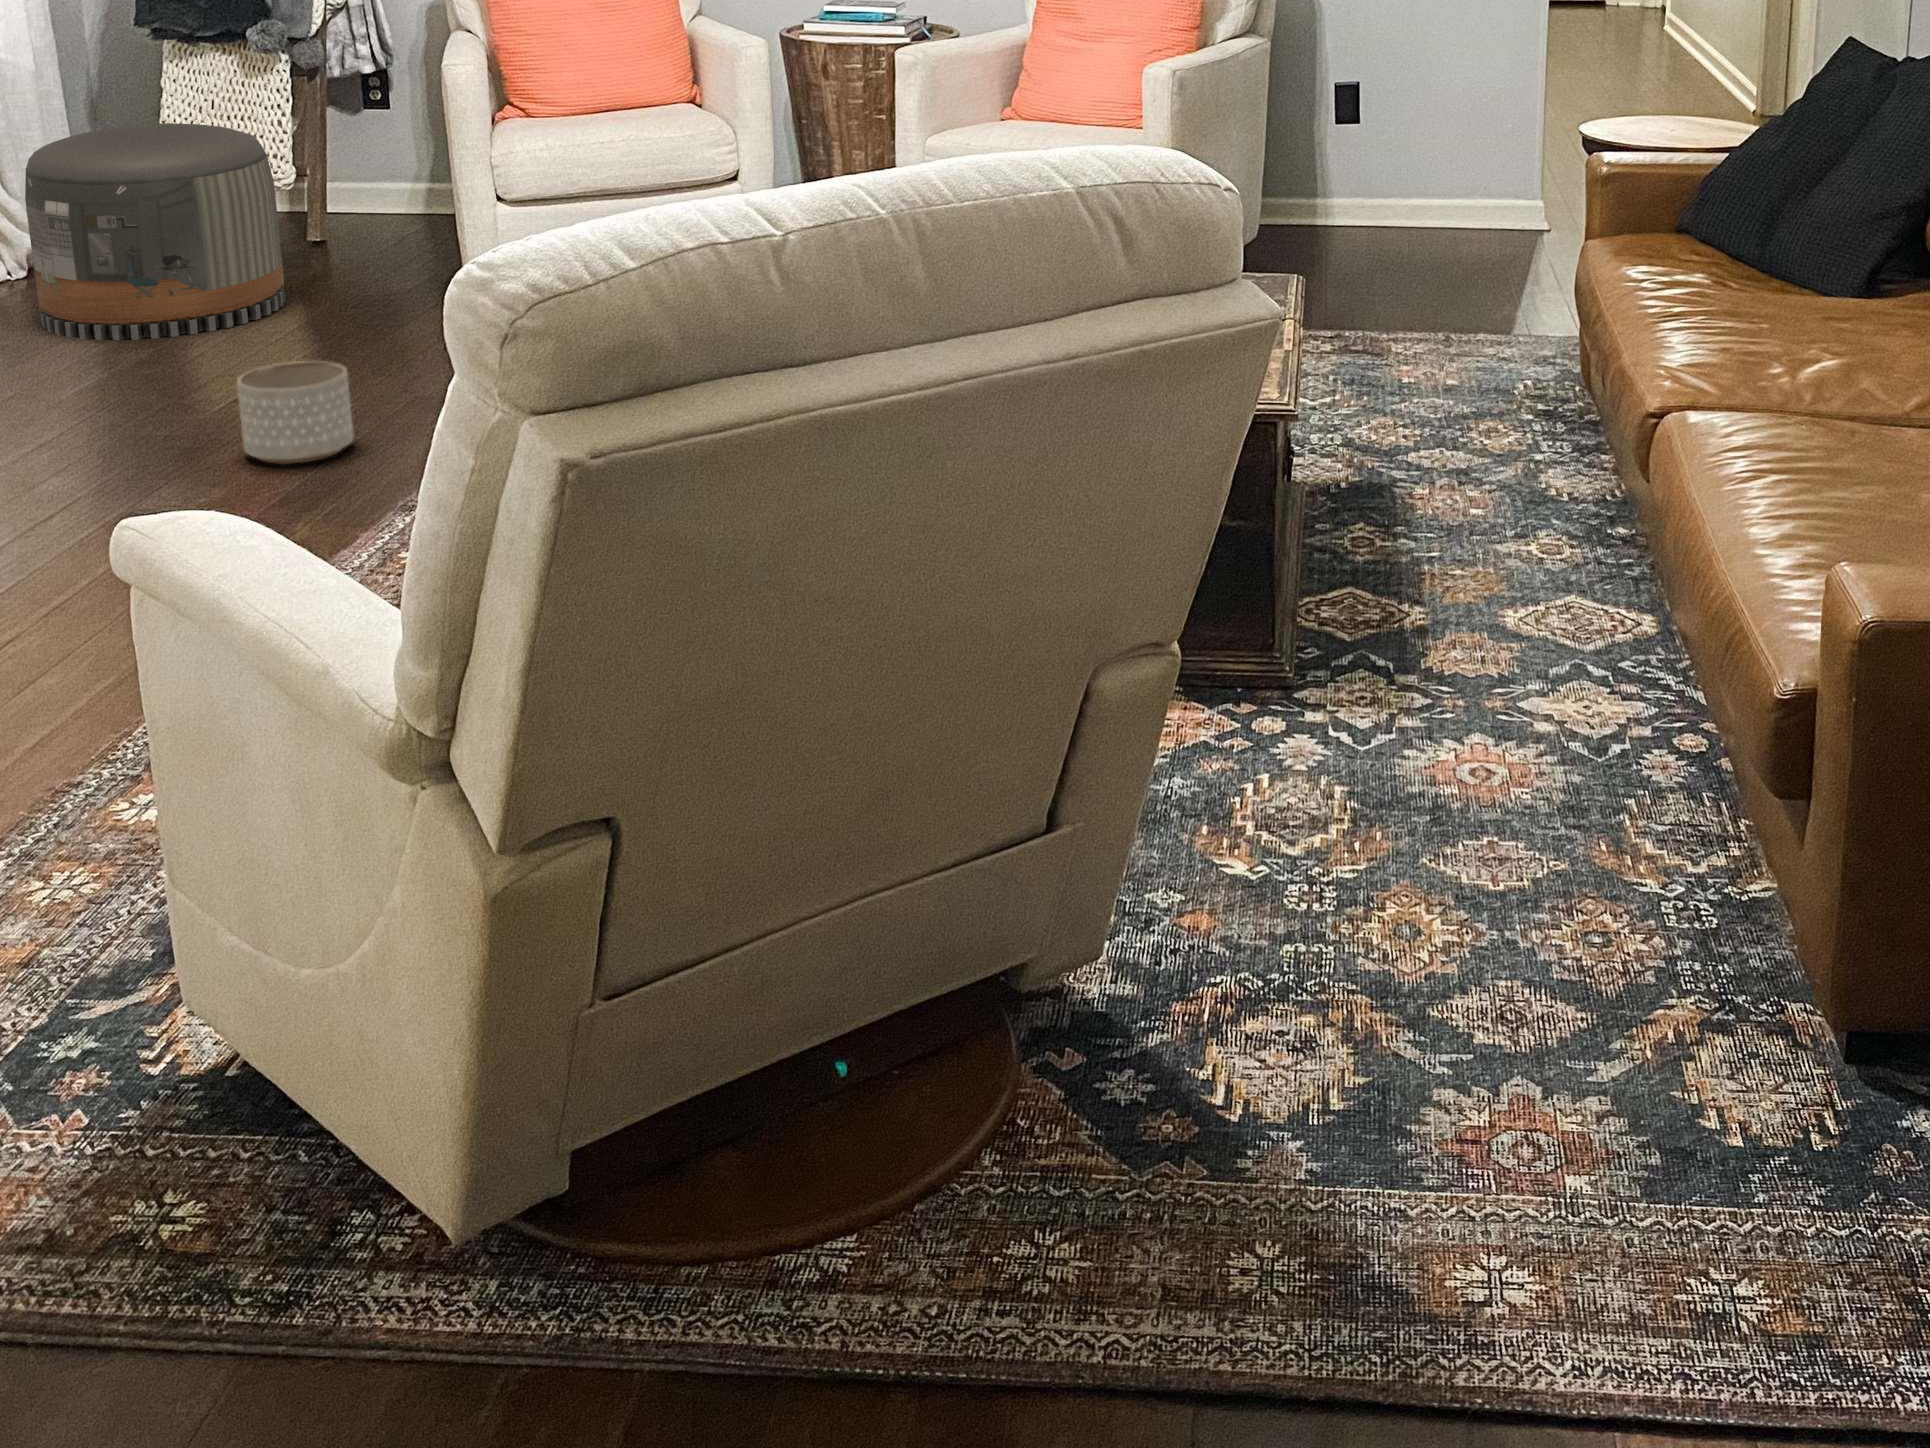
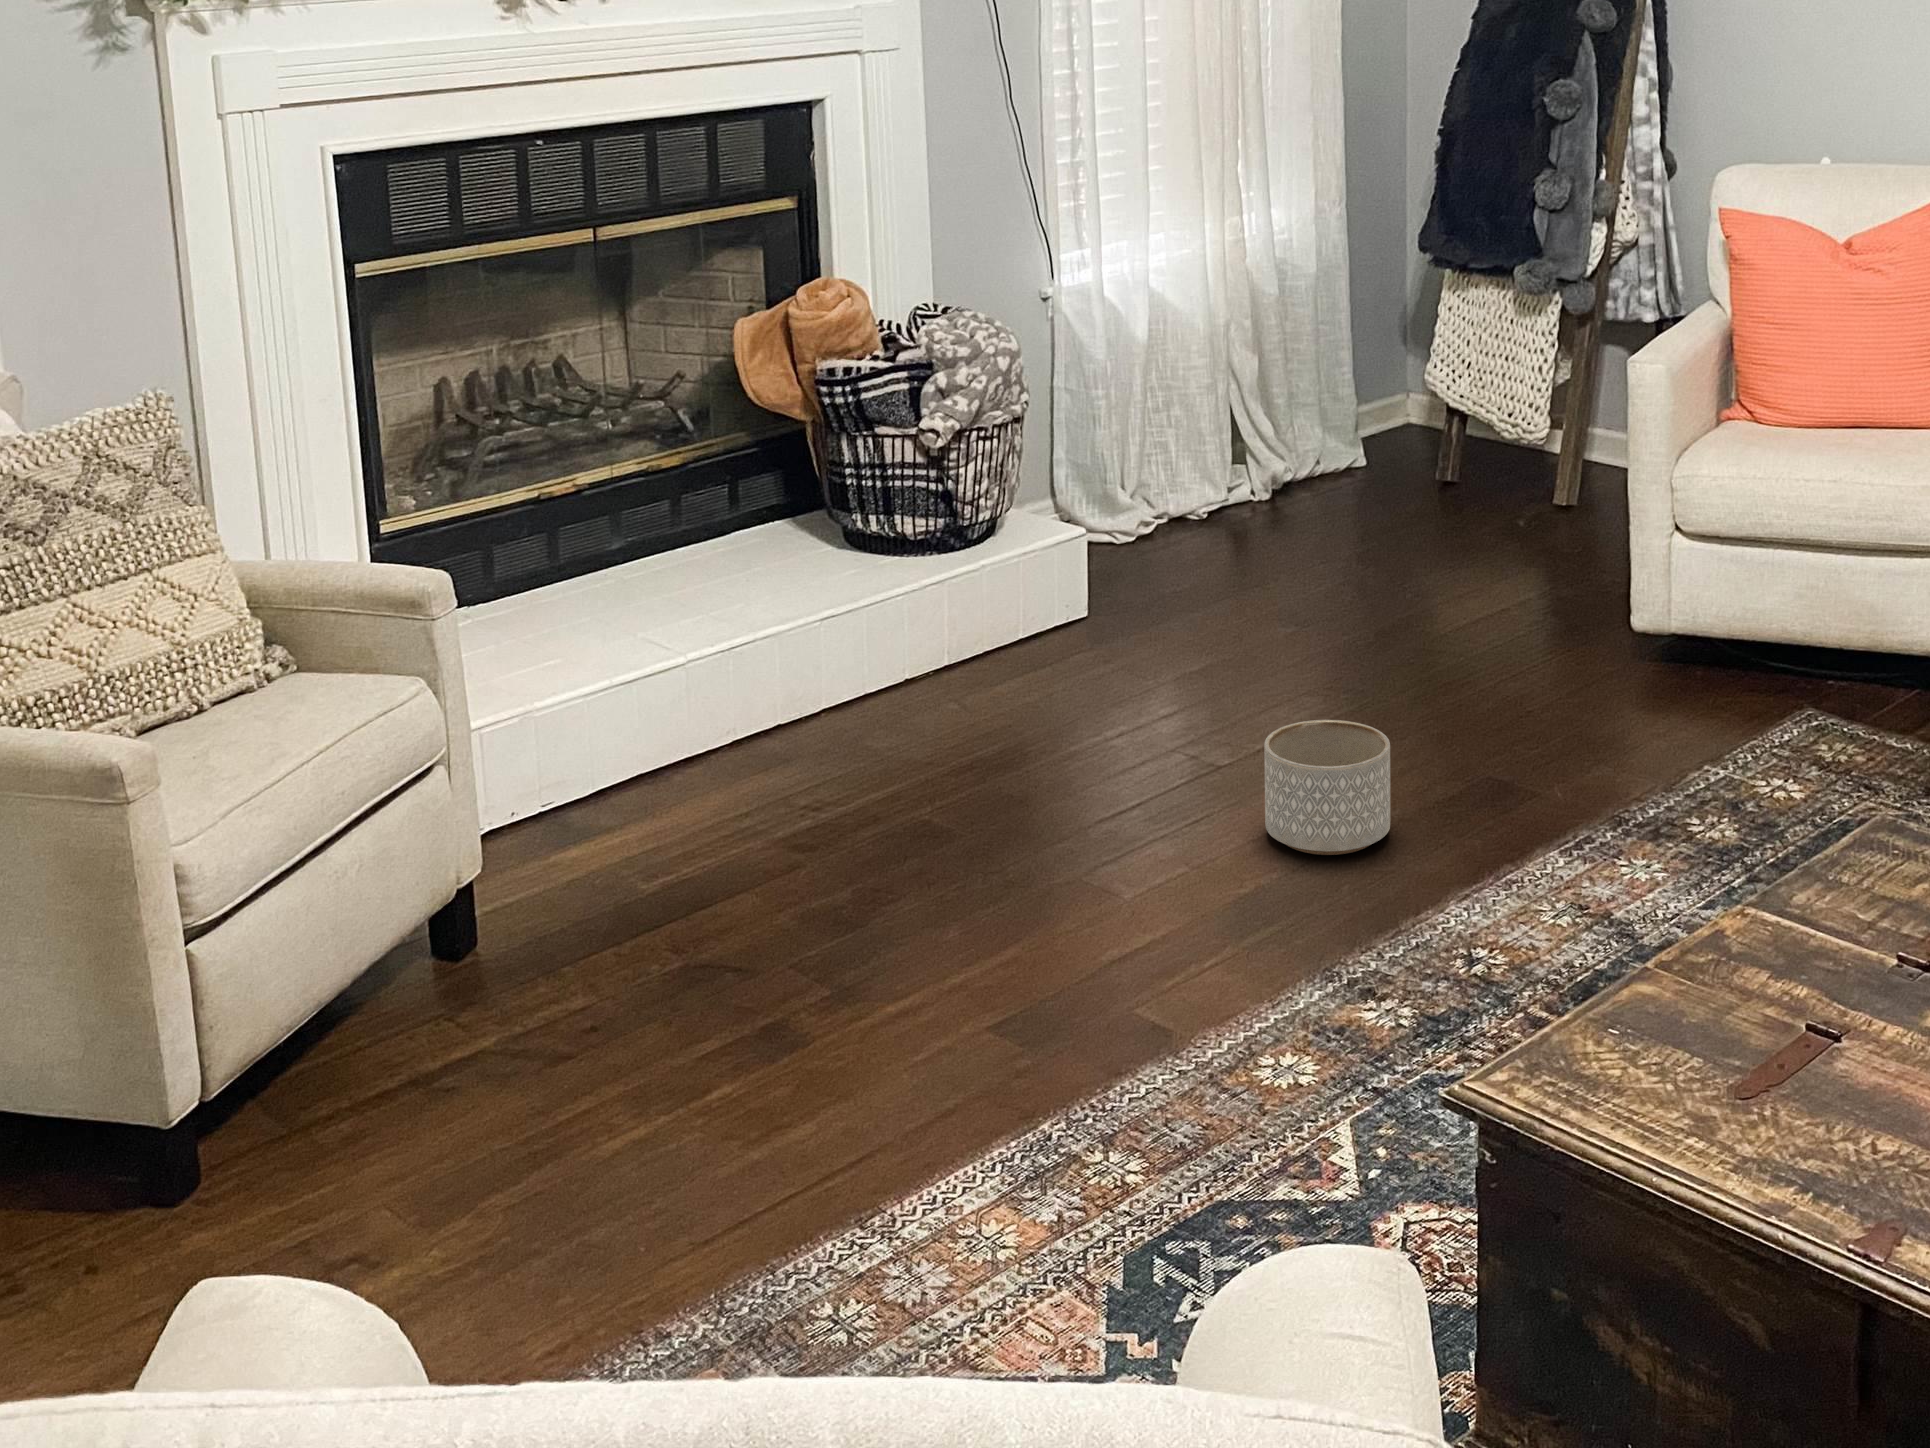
pouf: present [25,123,285,340] -> none [1227,370,1481,619]

